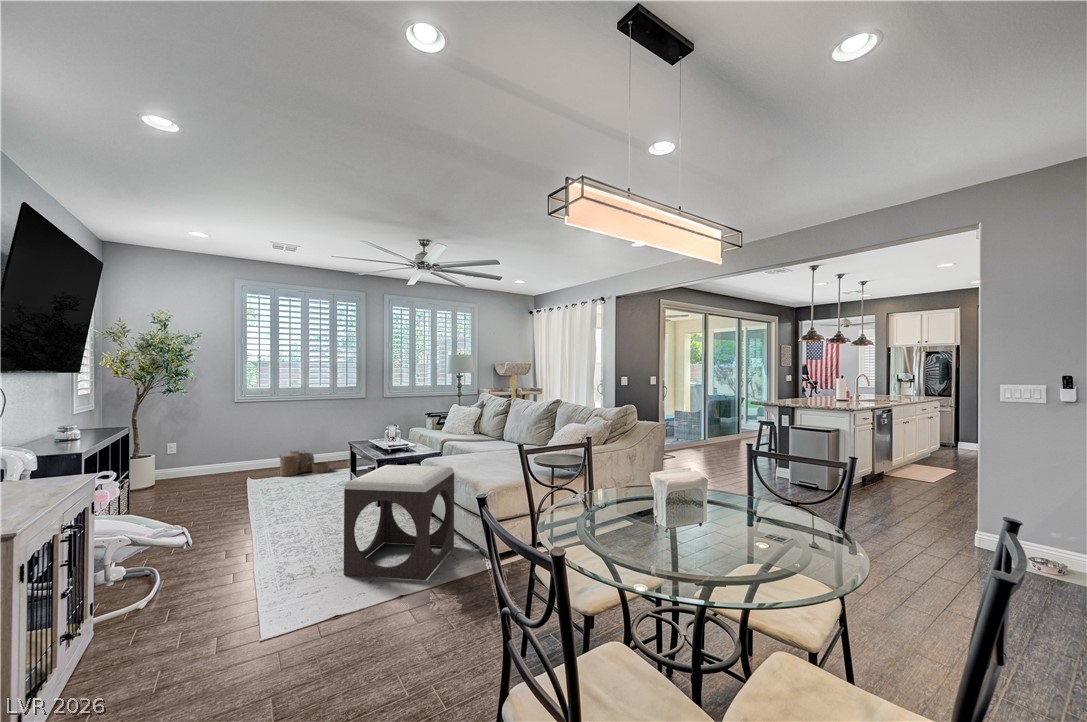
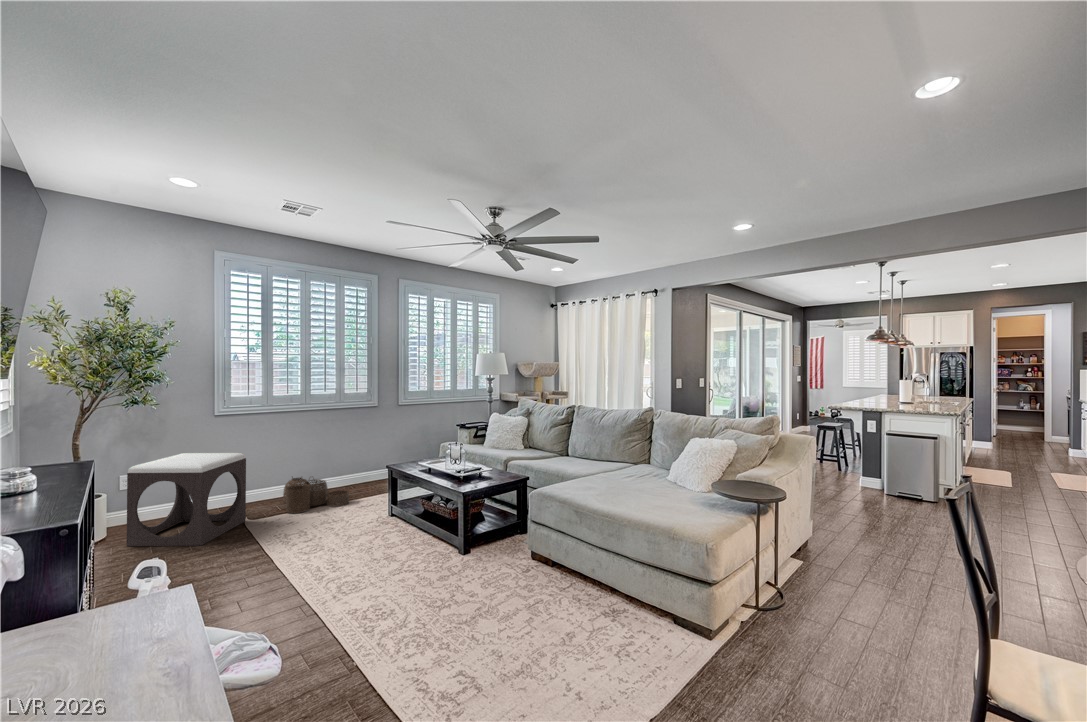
footstool: present [344,465,454,580] -> present [127,453,246,546]

